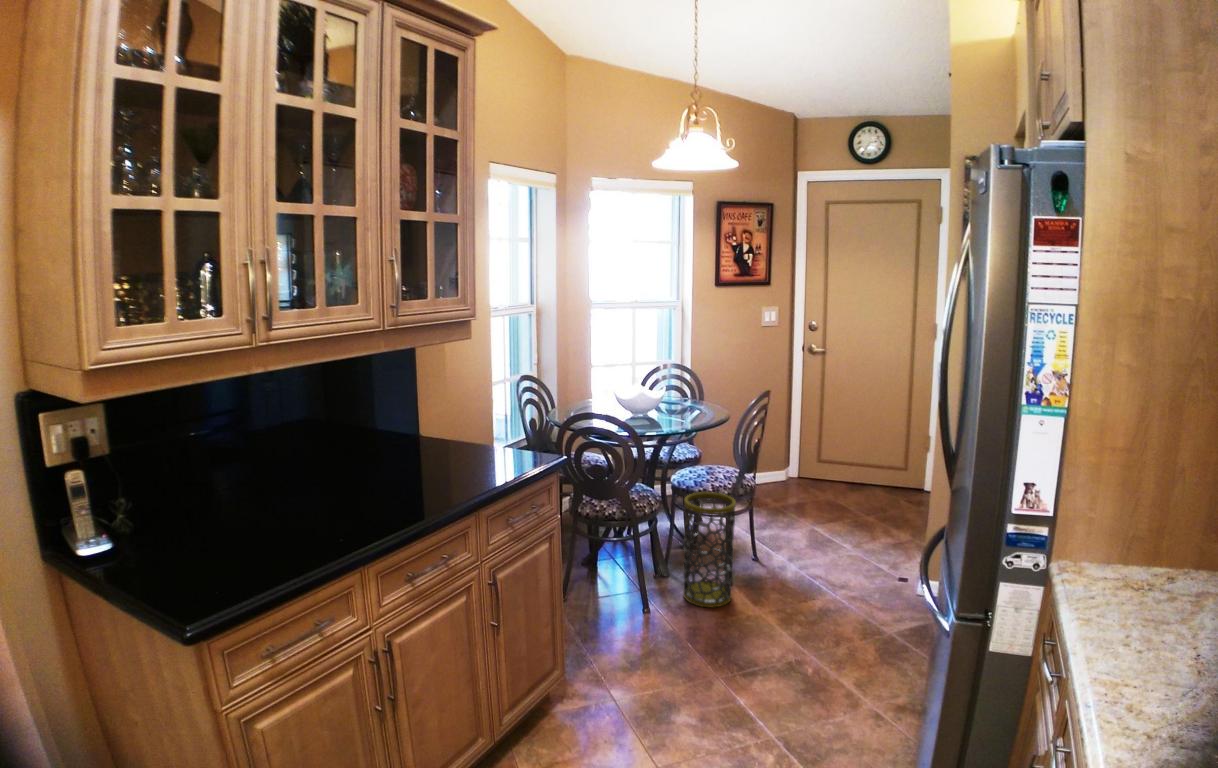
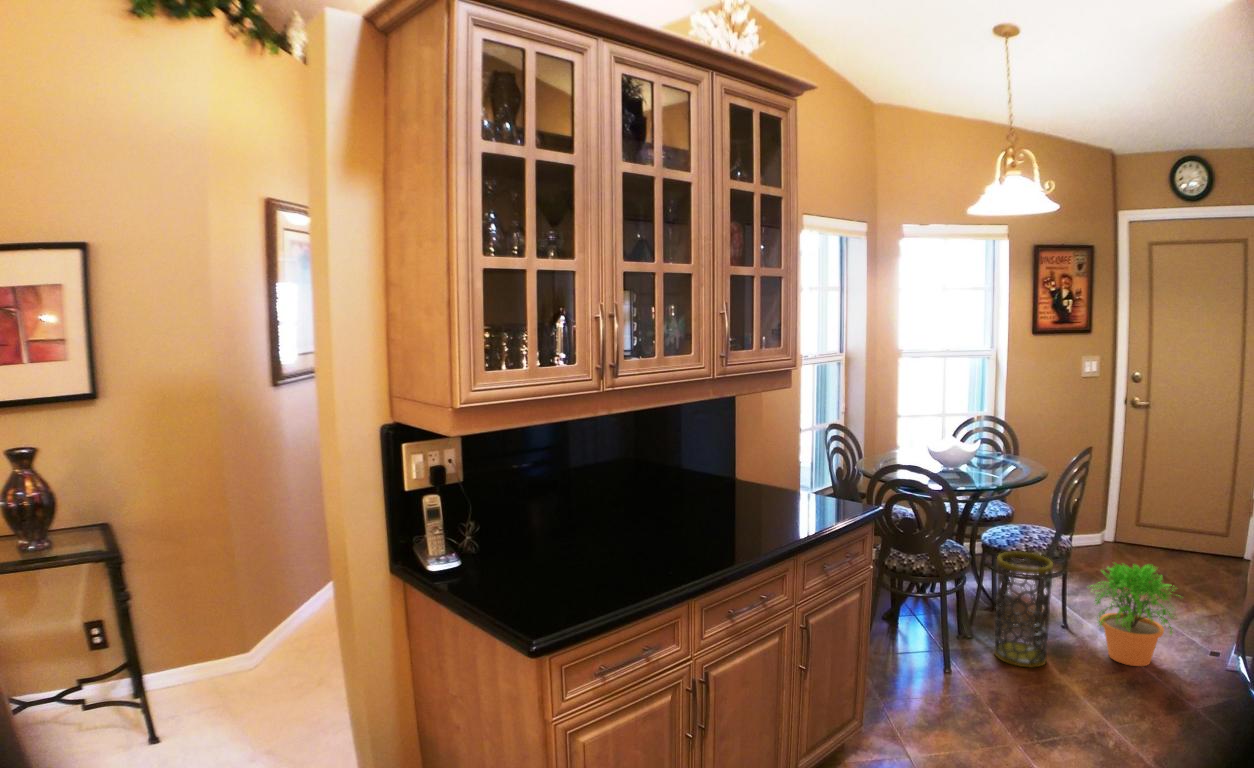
potted plant: none [765,495,853,594] -> present [1092,563,1173,666]

